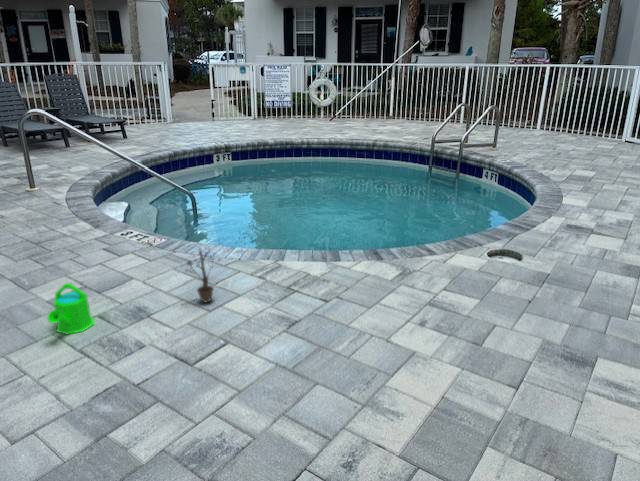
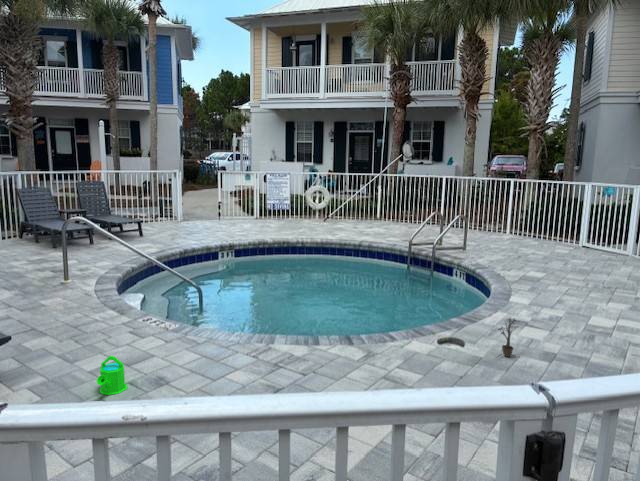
decorative plant: present [182,250,213,305] -> present [498,320,518,357]

